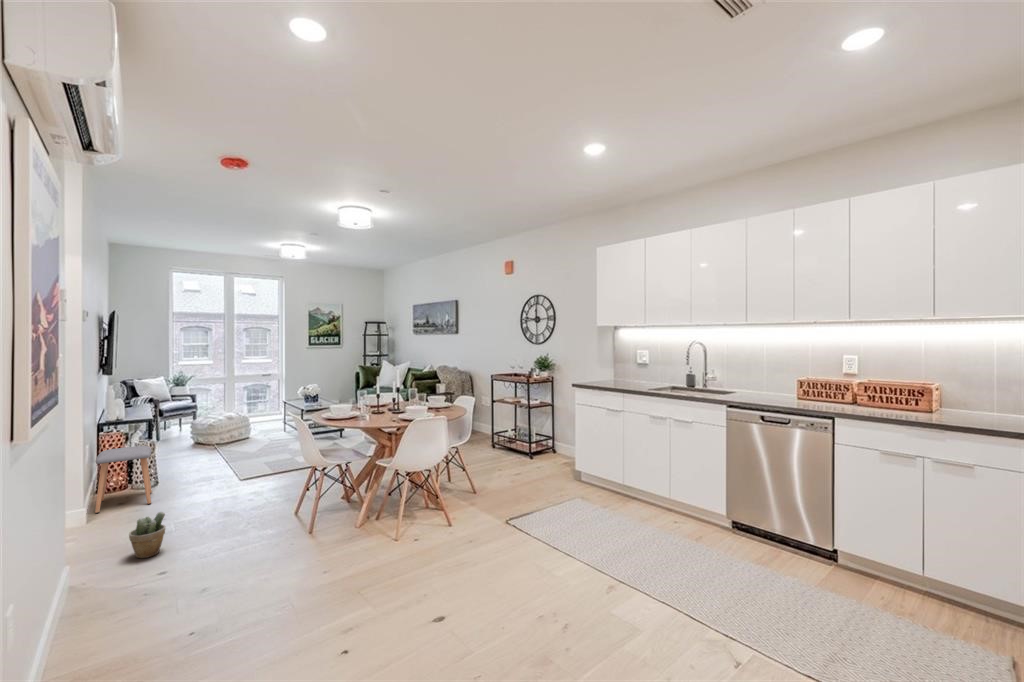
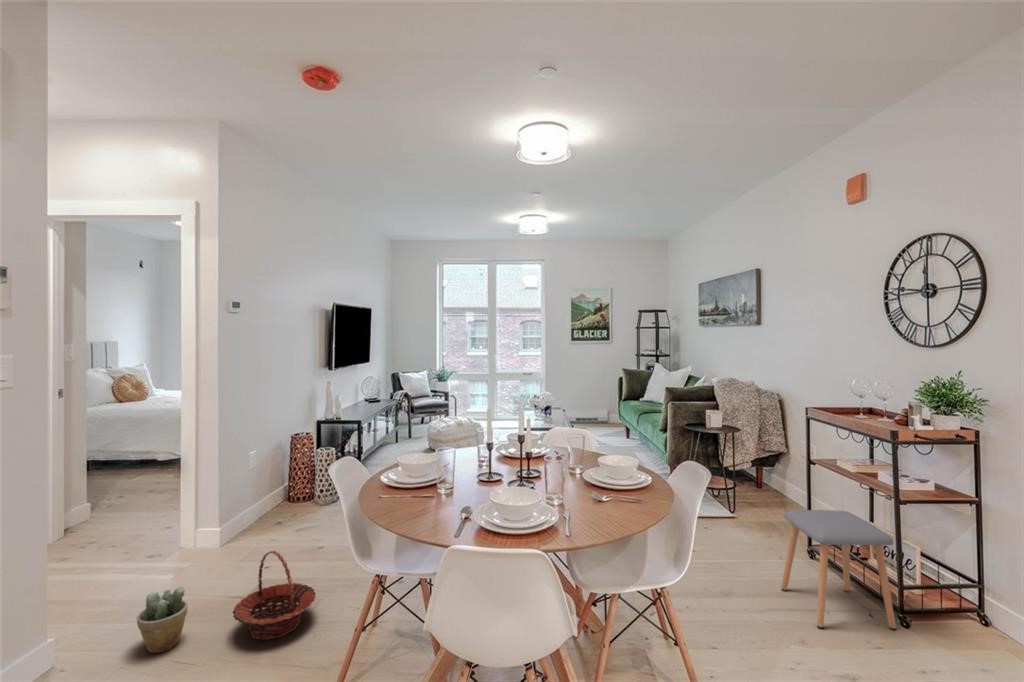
stool: present [95,446,152,513] -> present [781,510,896,630]
basket: none [195,480,253,535] -> present [233,551,316,640]

